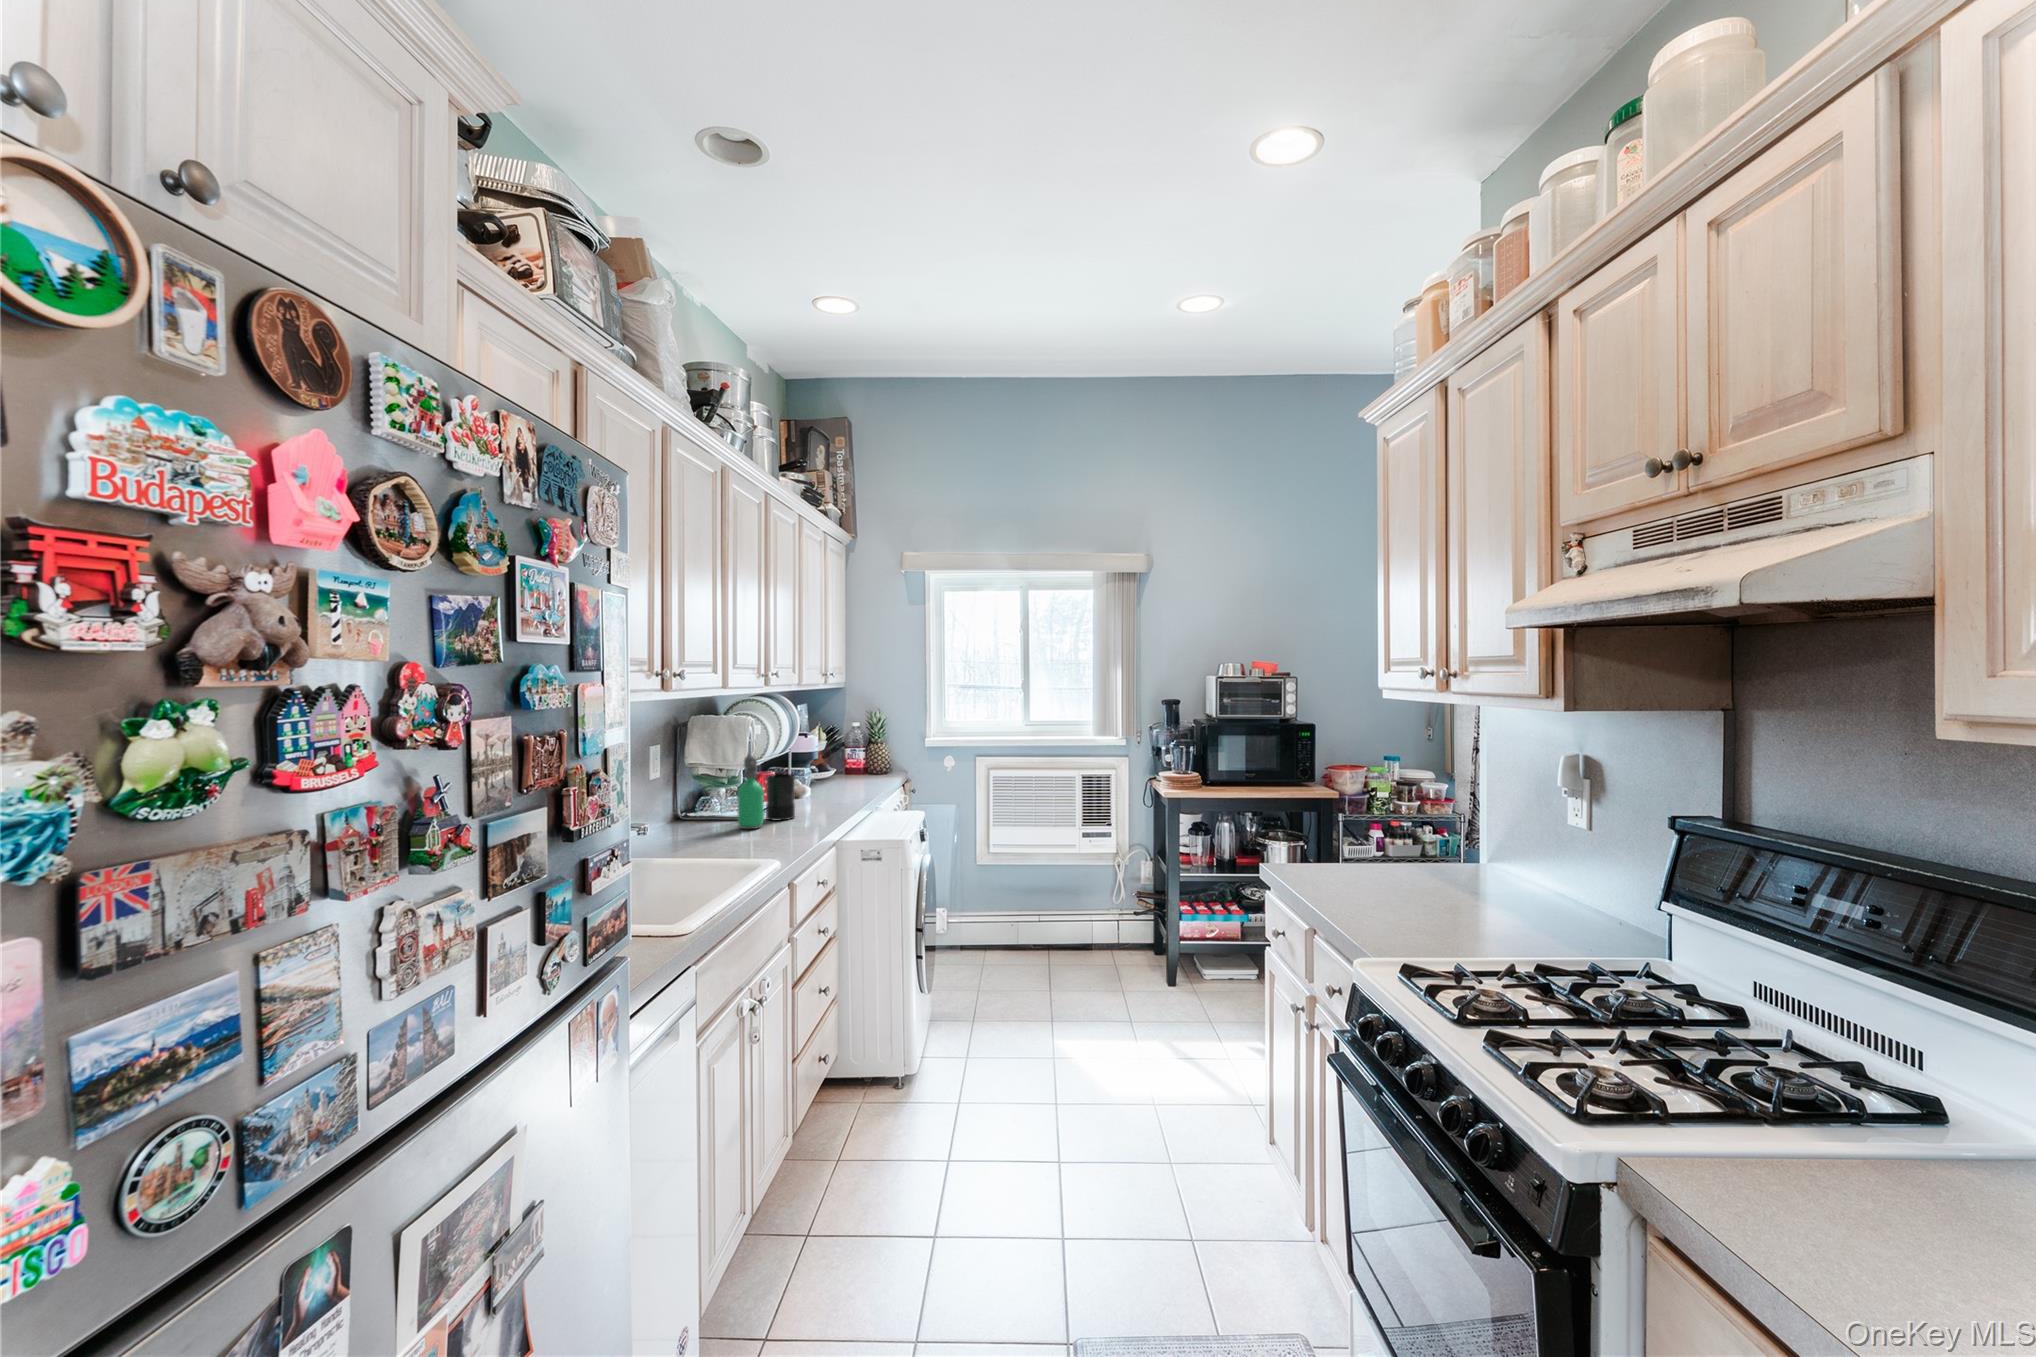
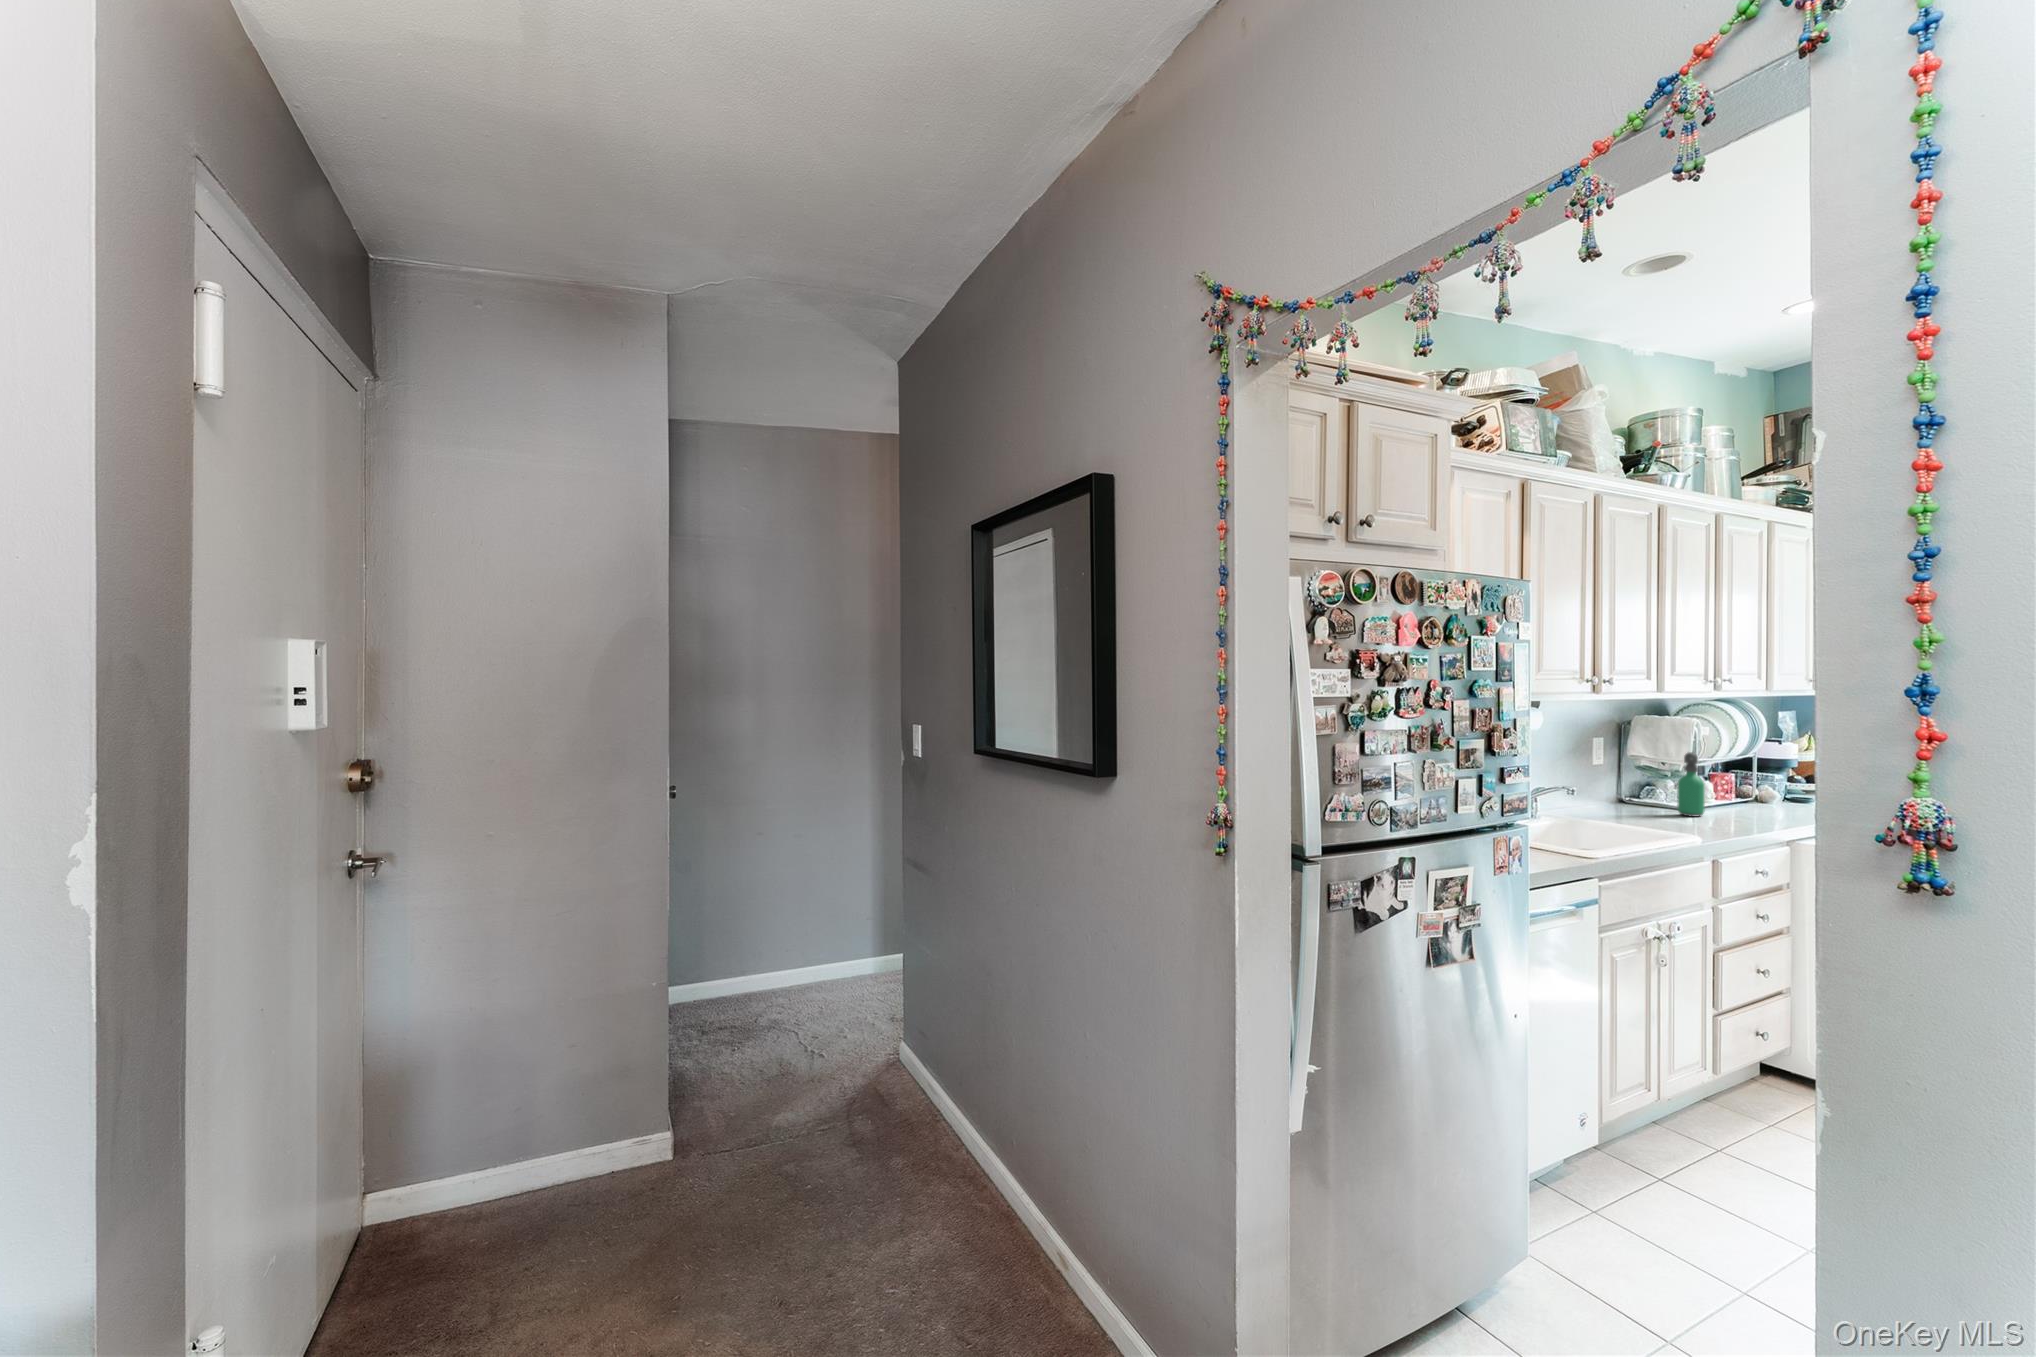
candle: present [766,774,795,820] -> none [1708,769,1743,815]

